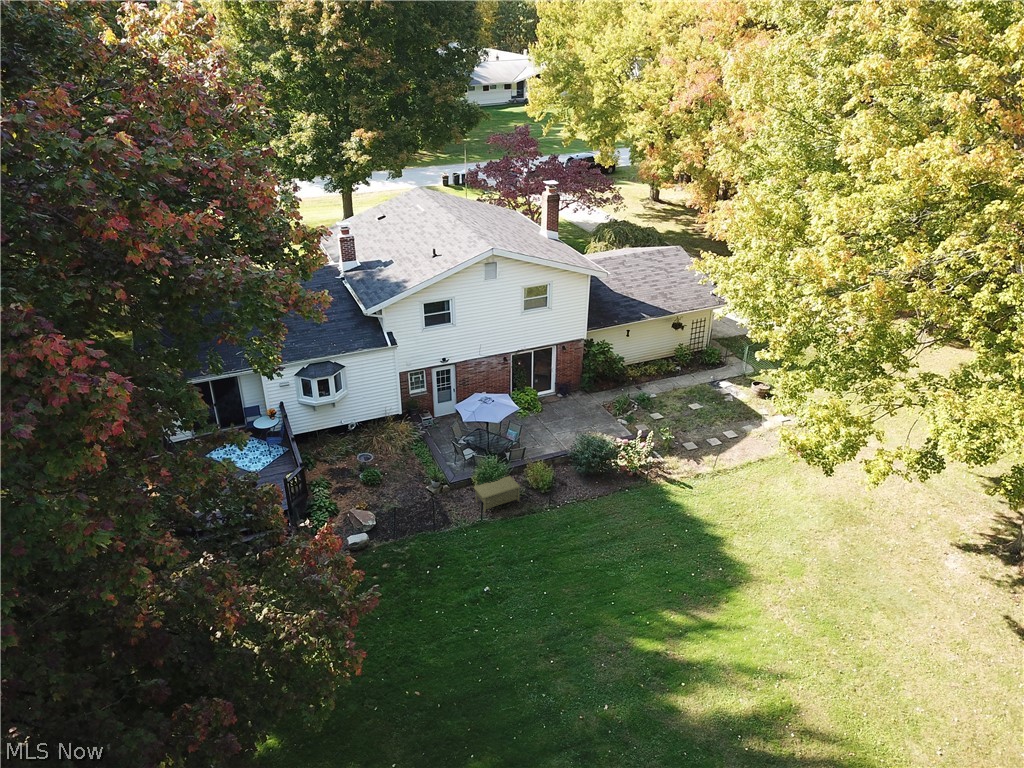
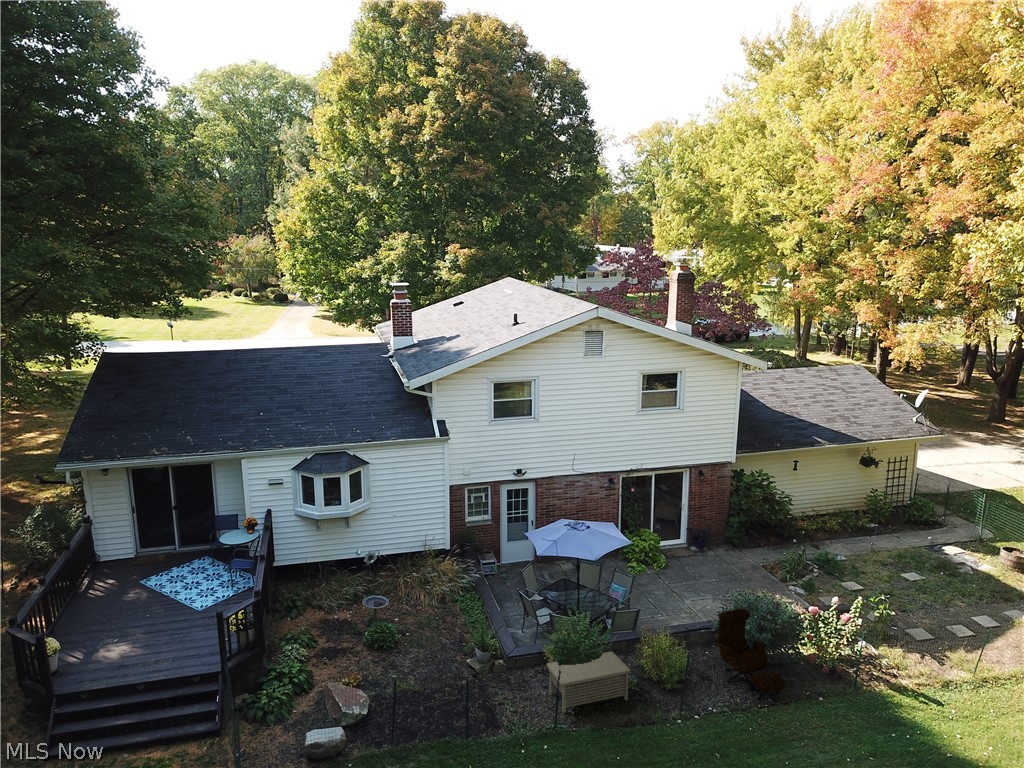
lounge chair: none [568,445,604,494] -> present [717,609,786,702]

